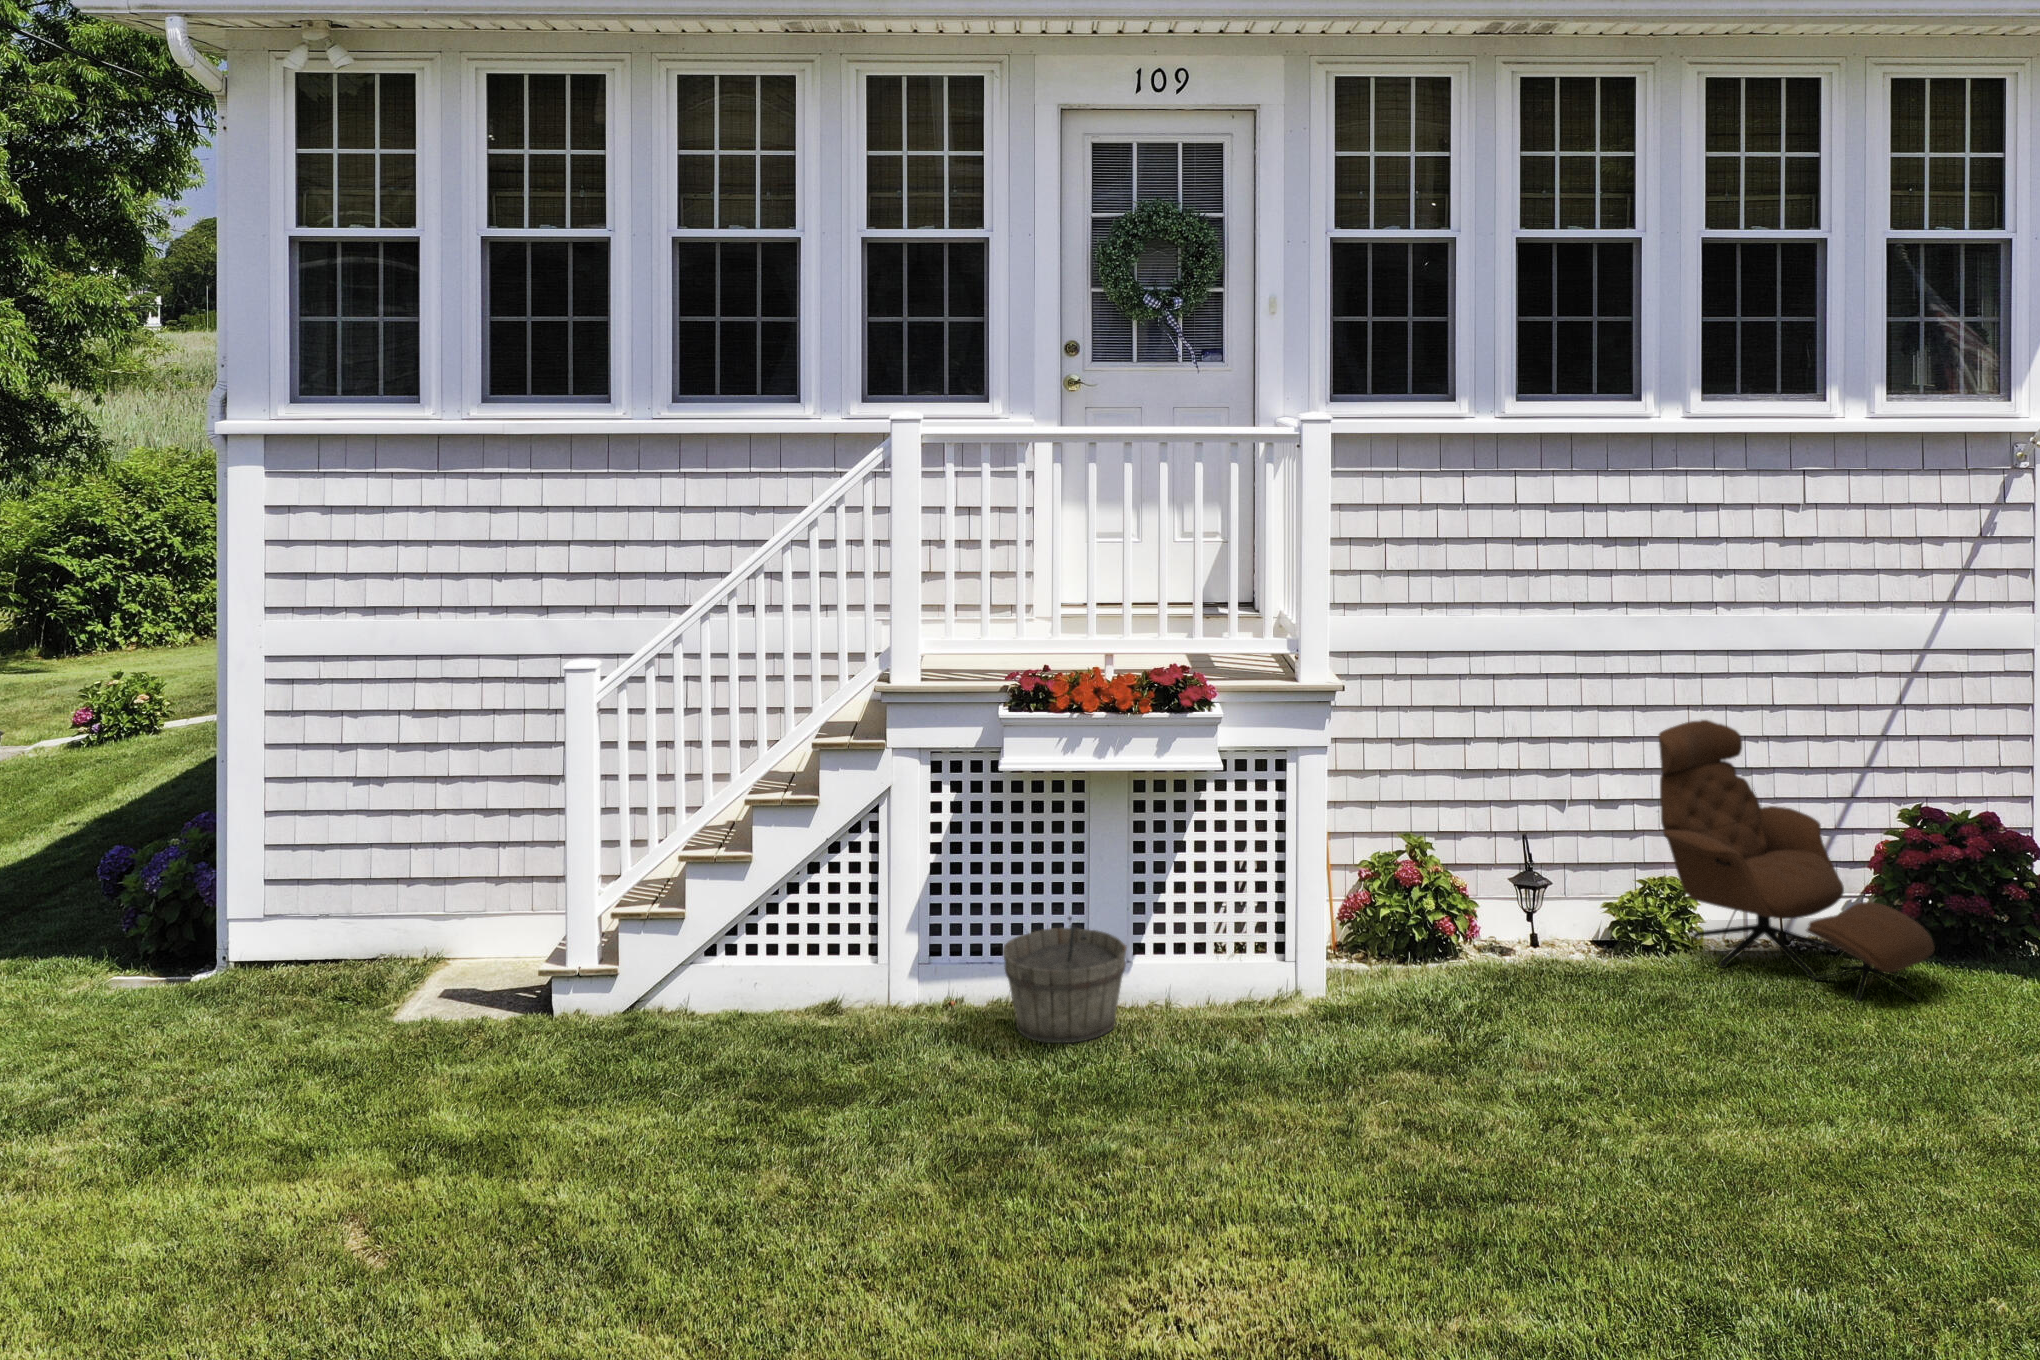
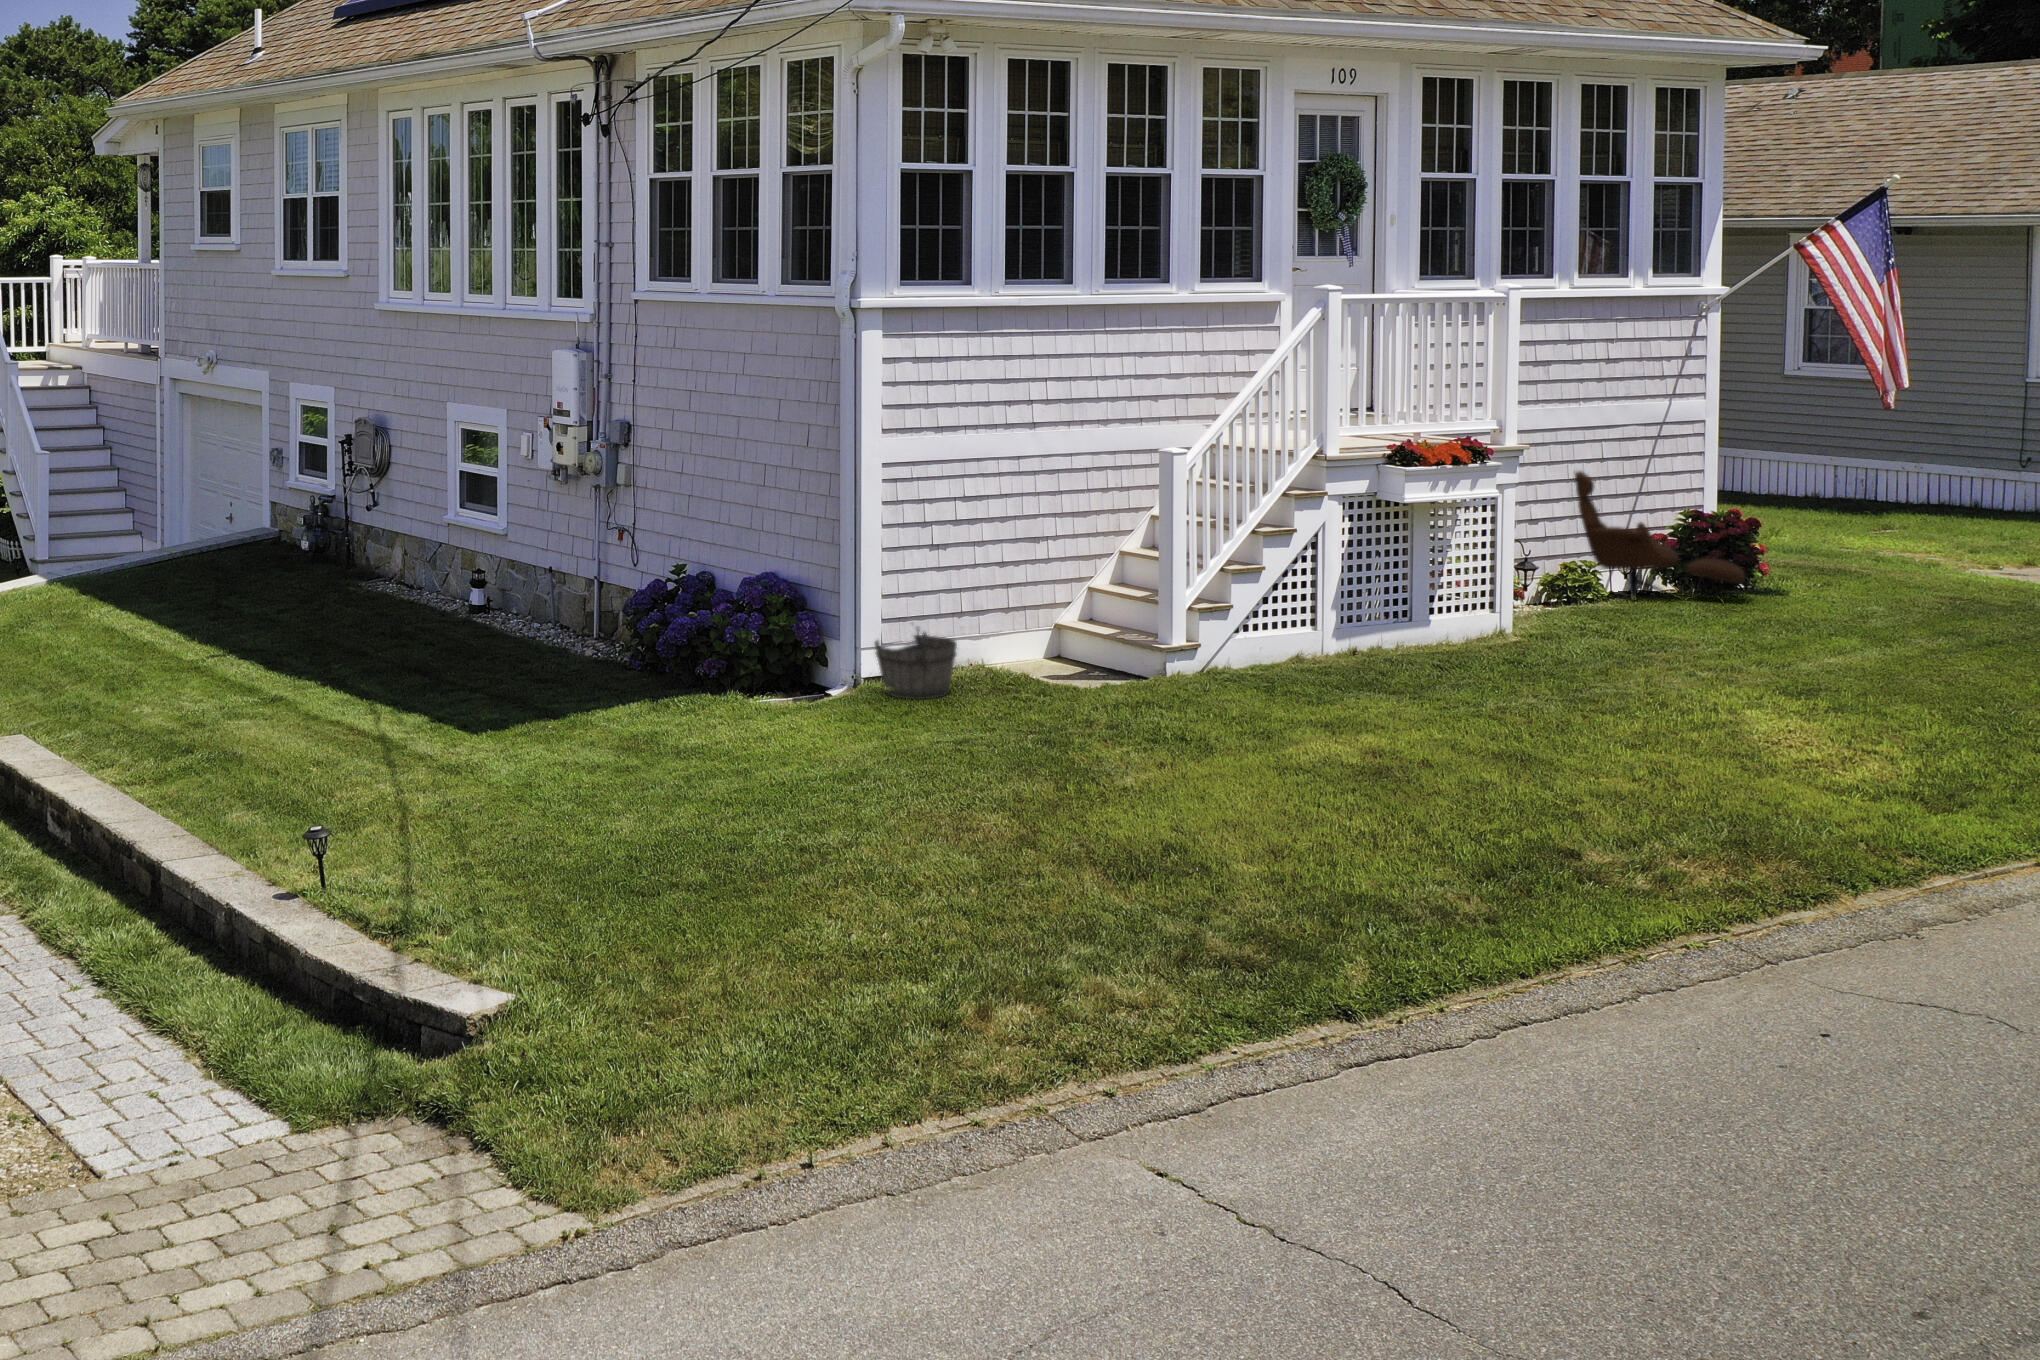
wooden bucket: present [1003,917,1127,1043] -> present [875,629,957,700]

